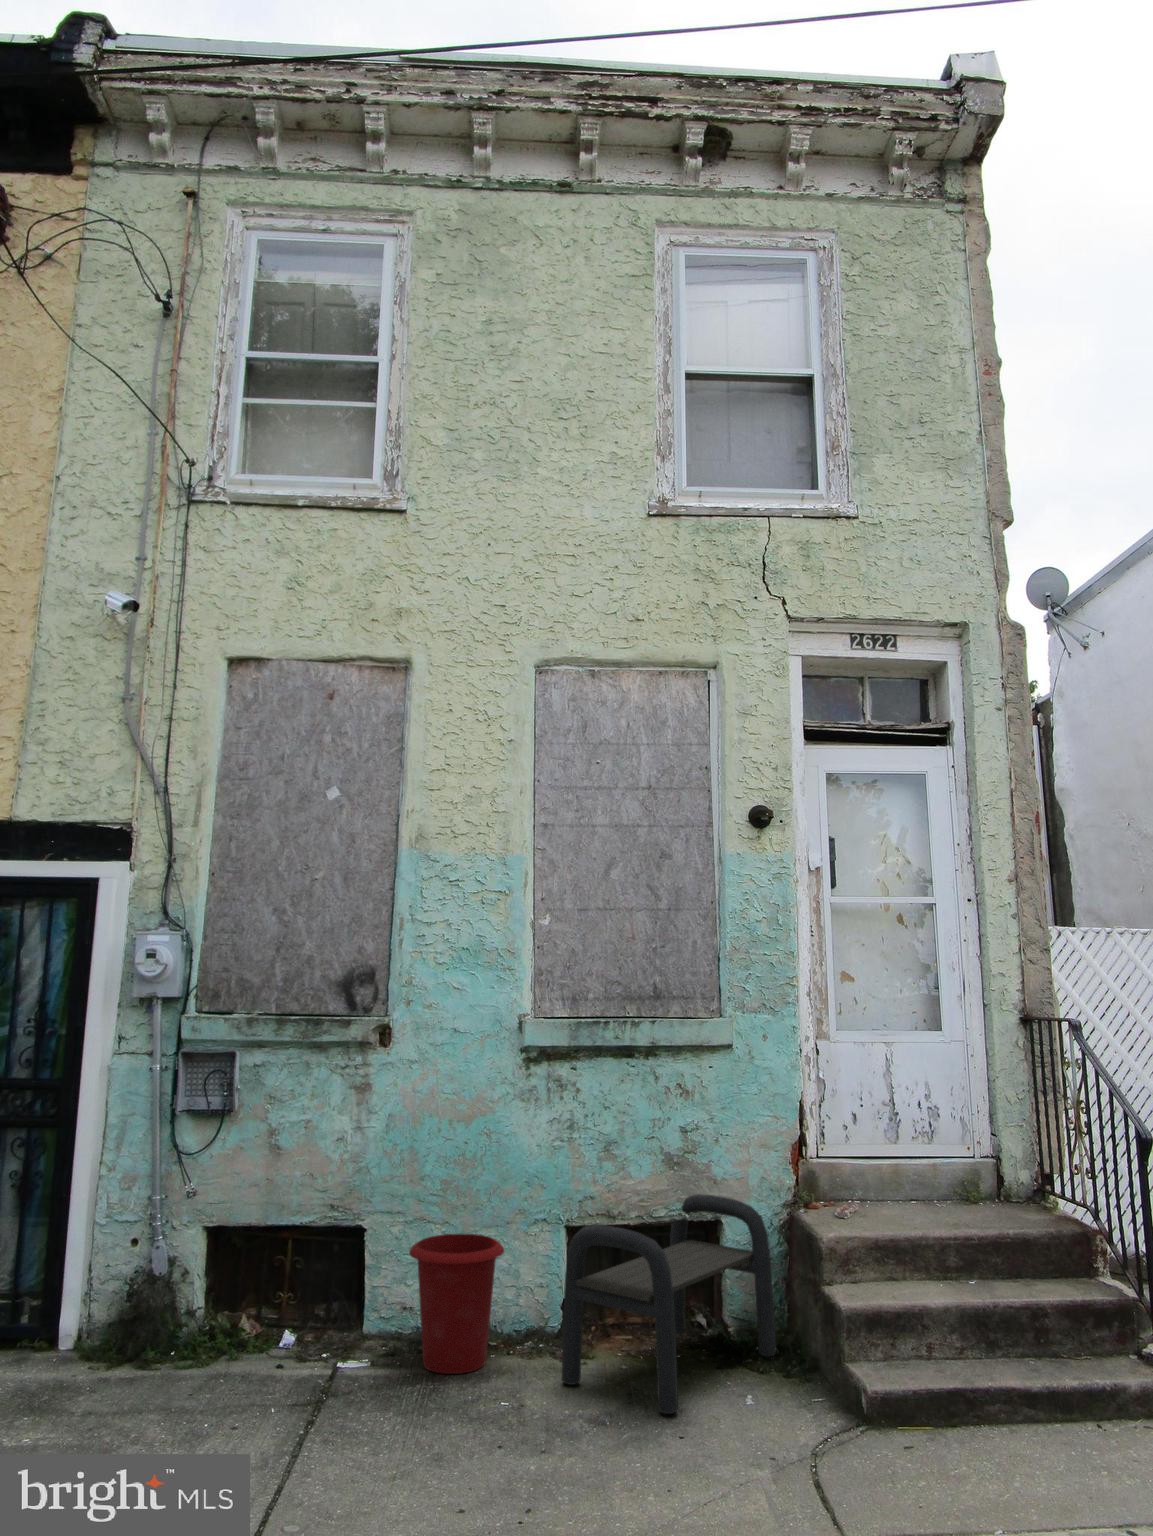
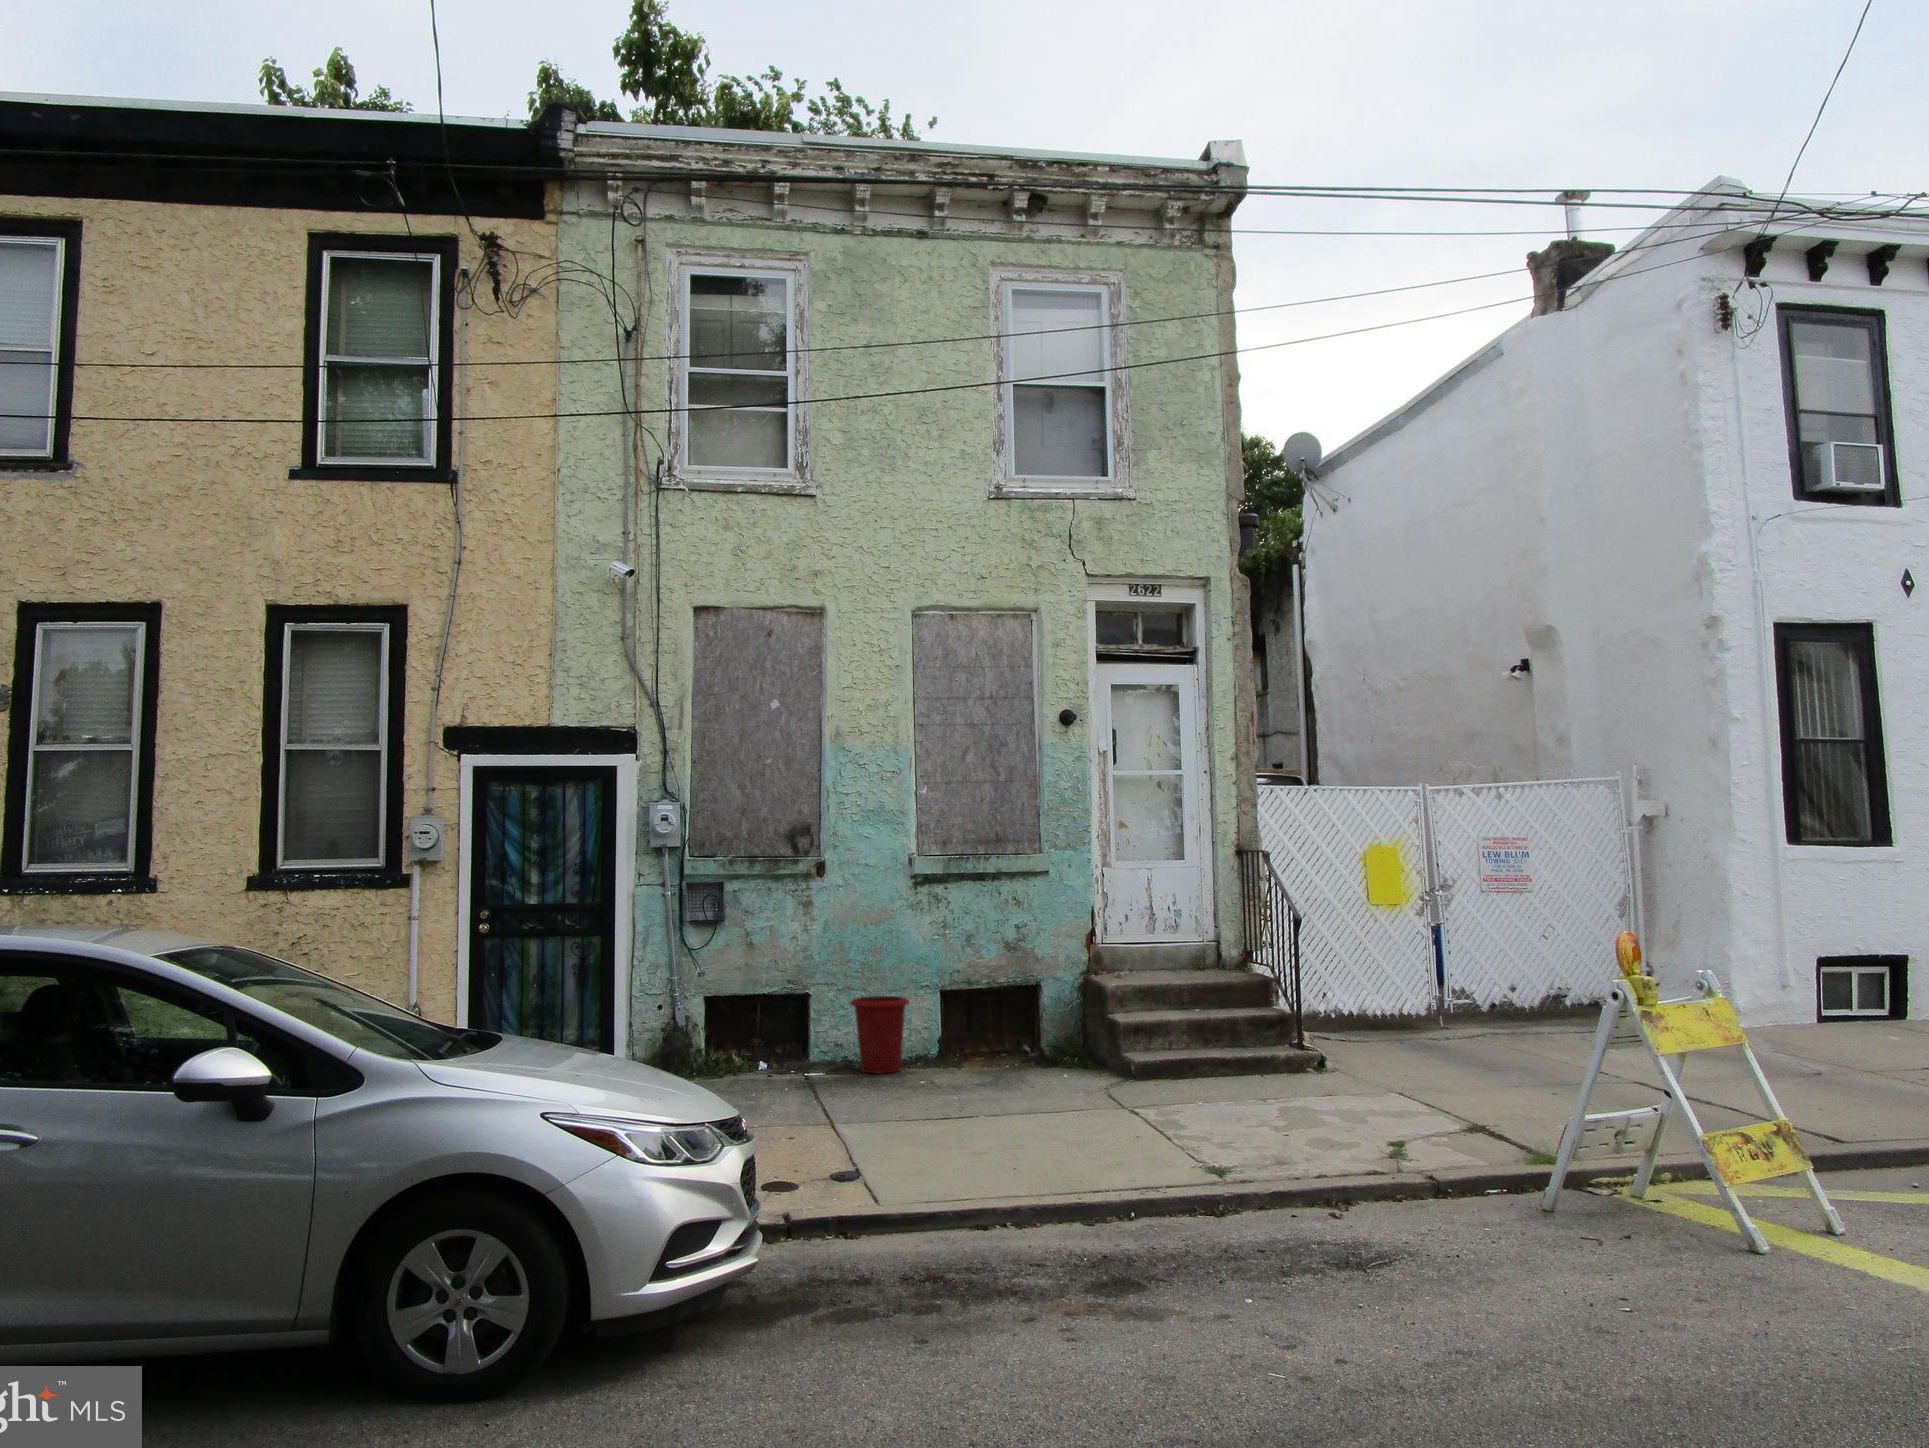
bench: present [562,1194,776,1414] -> none [954,968,1078,1077]

